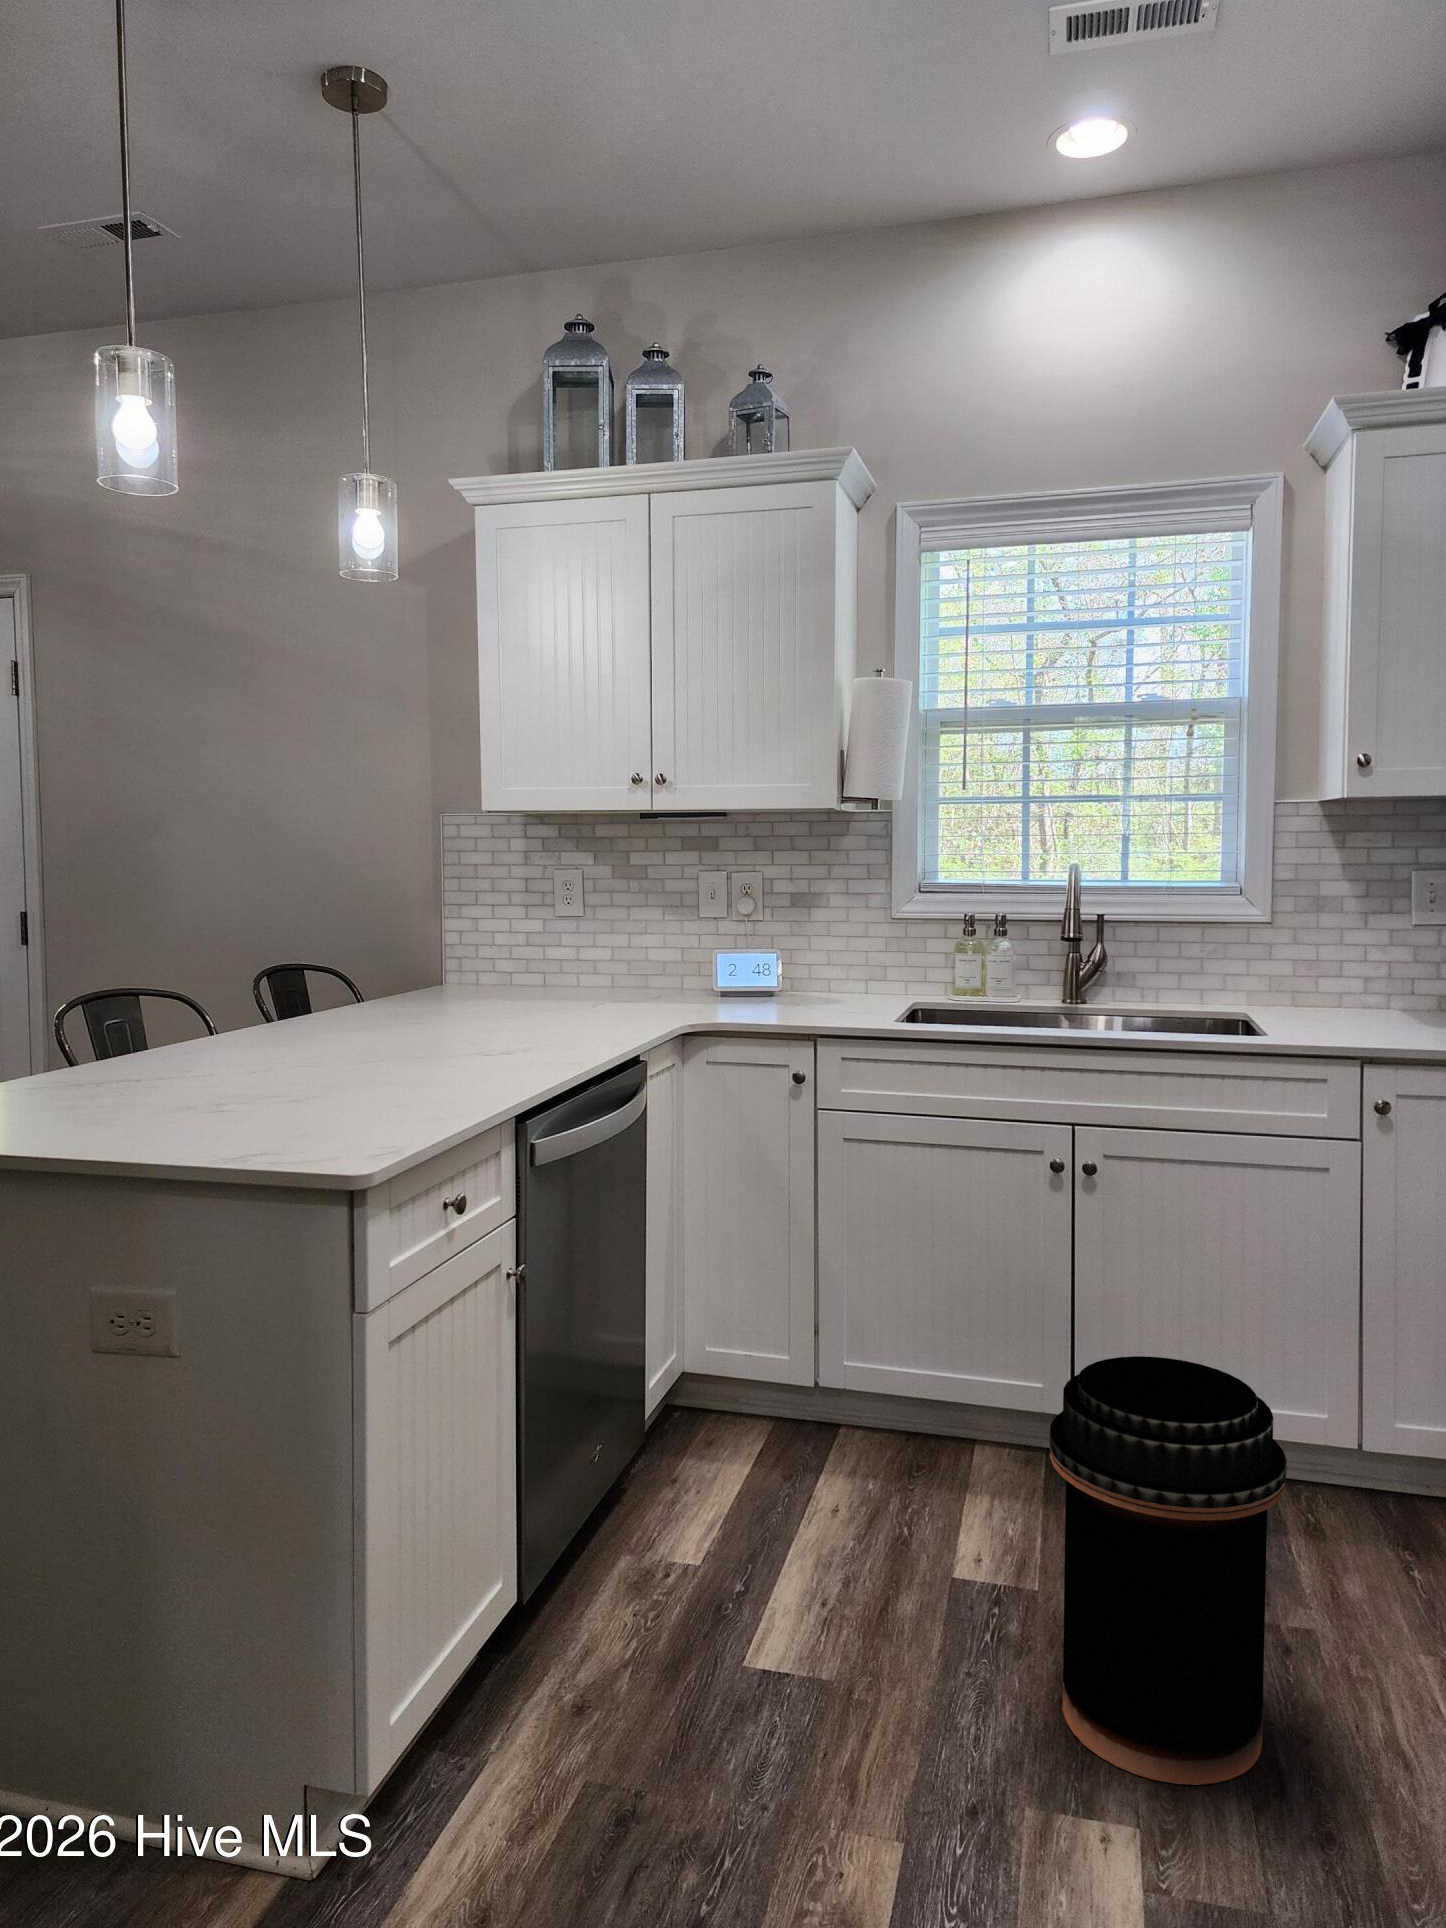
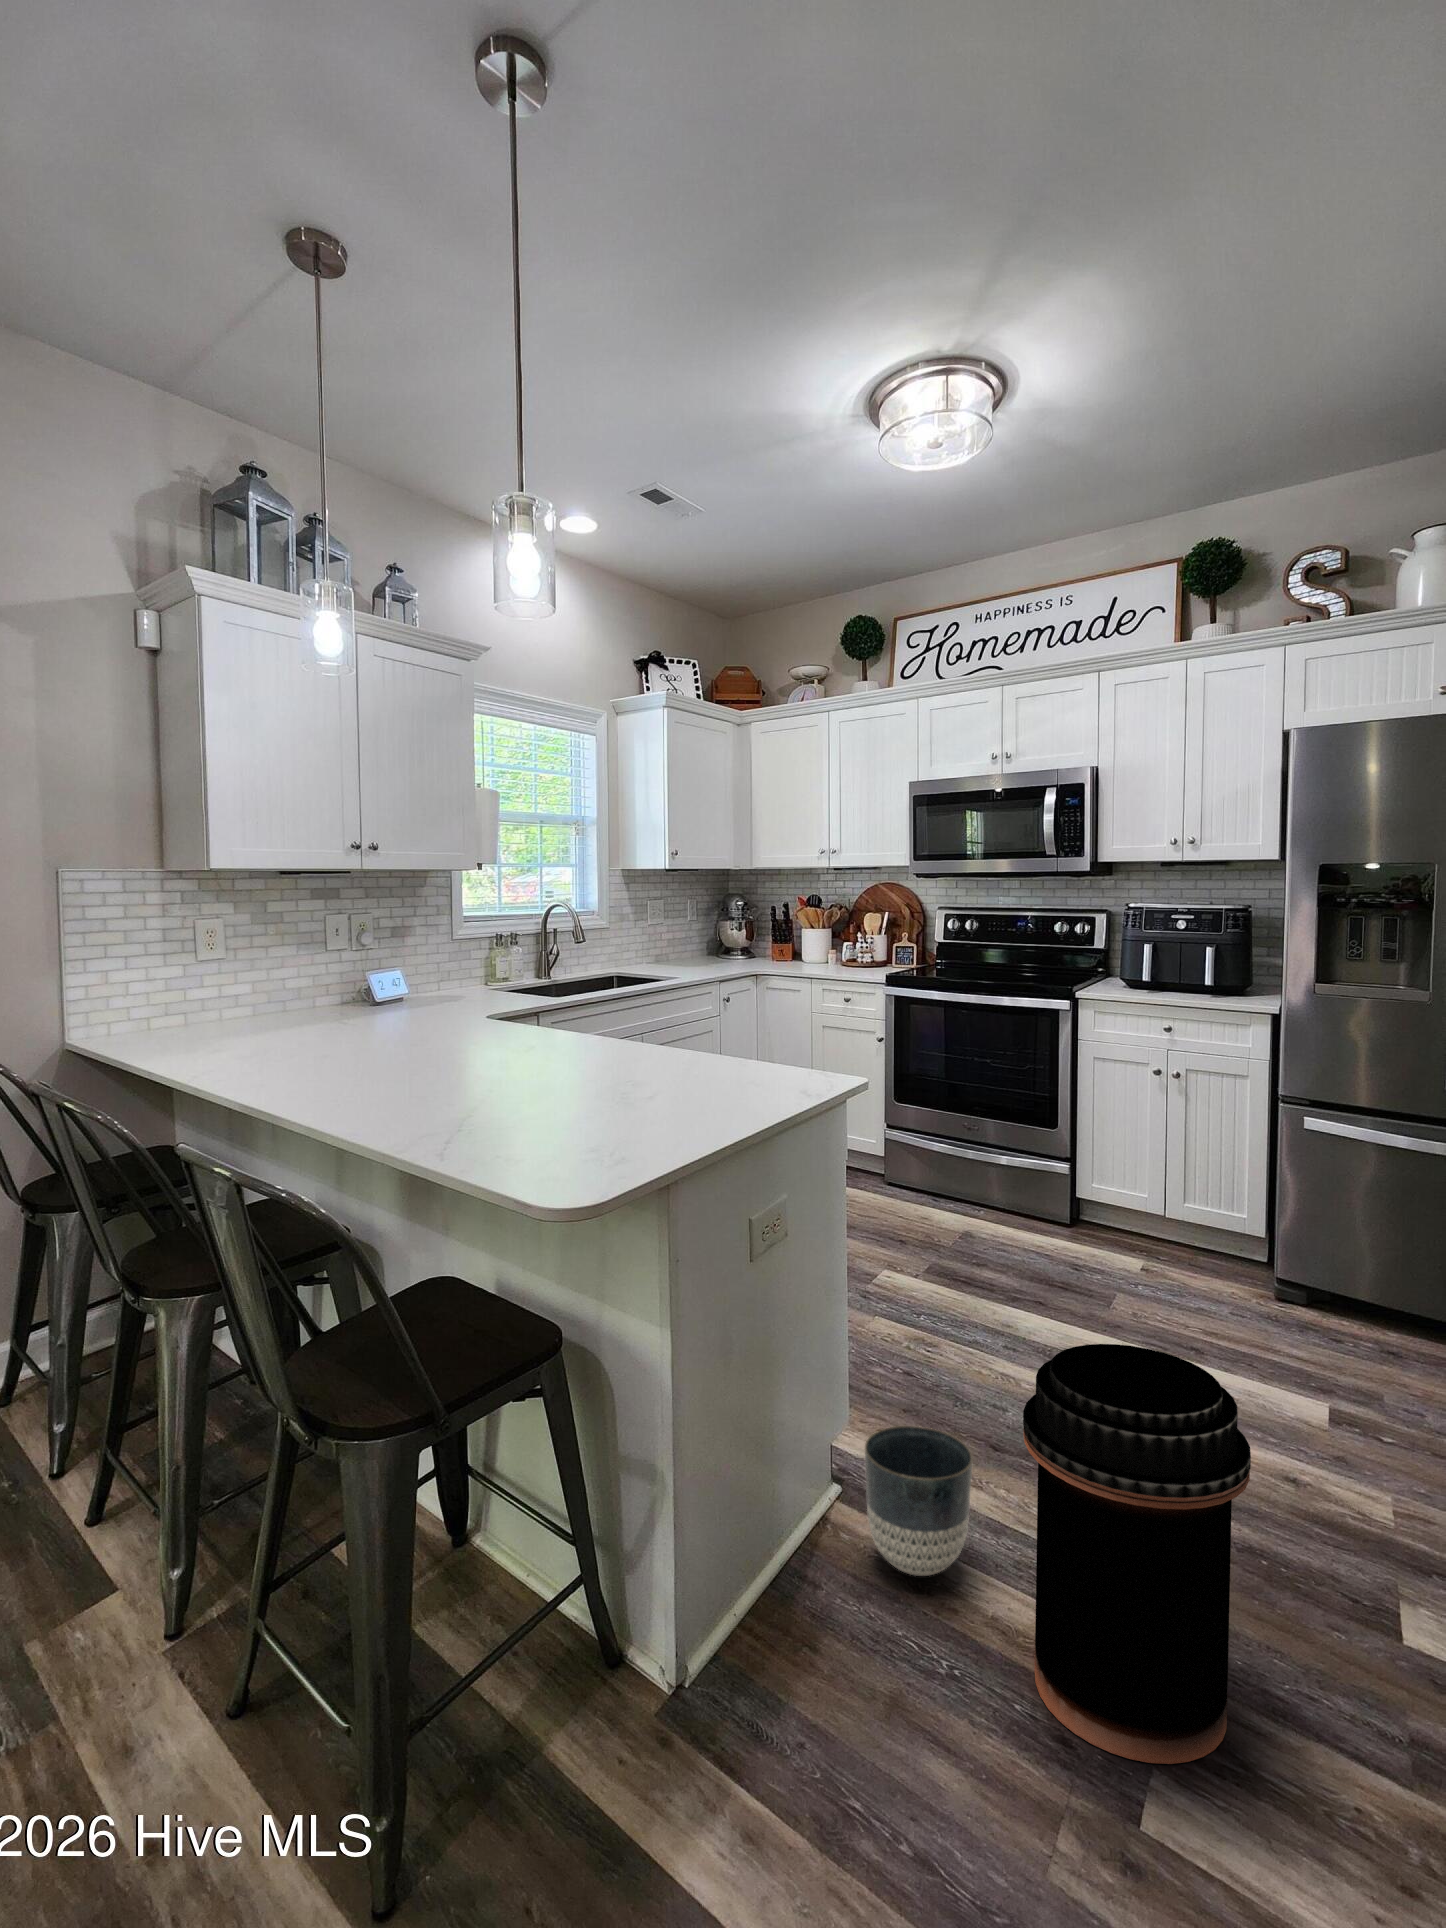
planter: none [889,1450,1004,1607] -> present [865,1426,973,1576]

